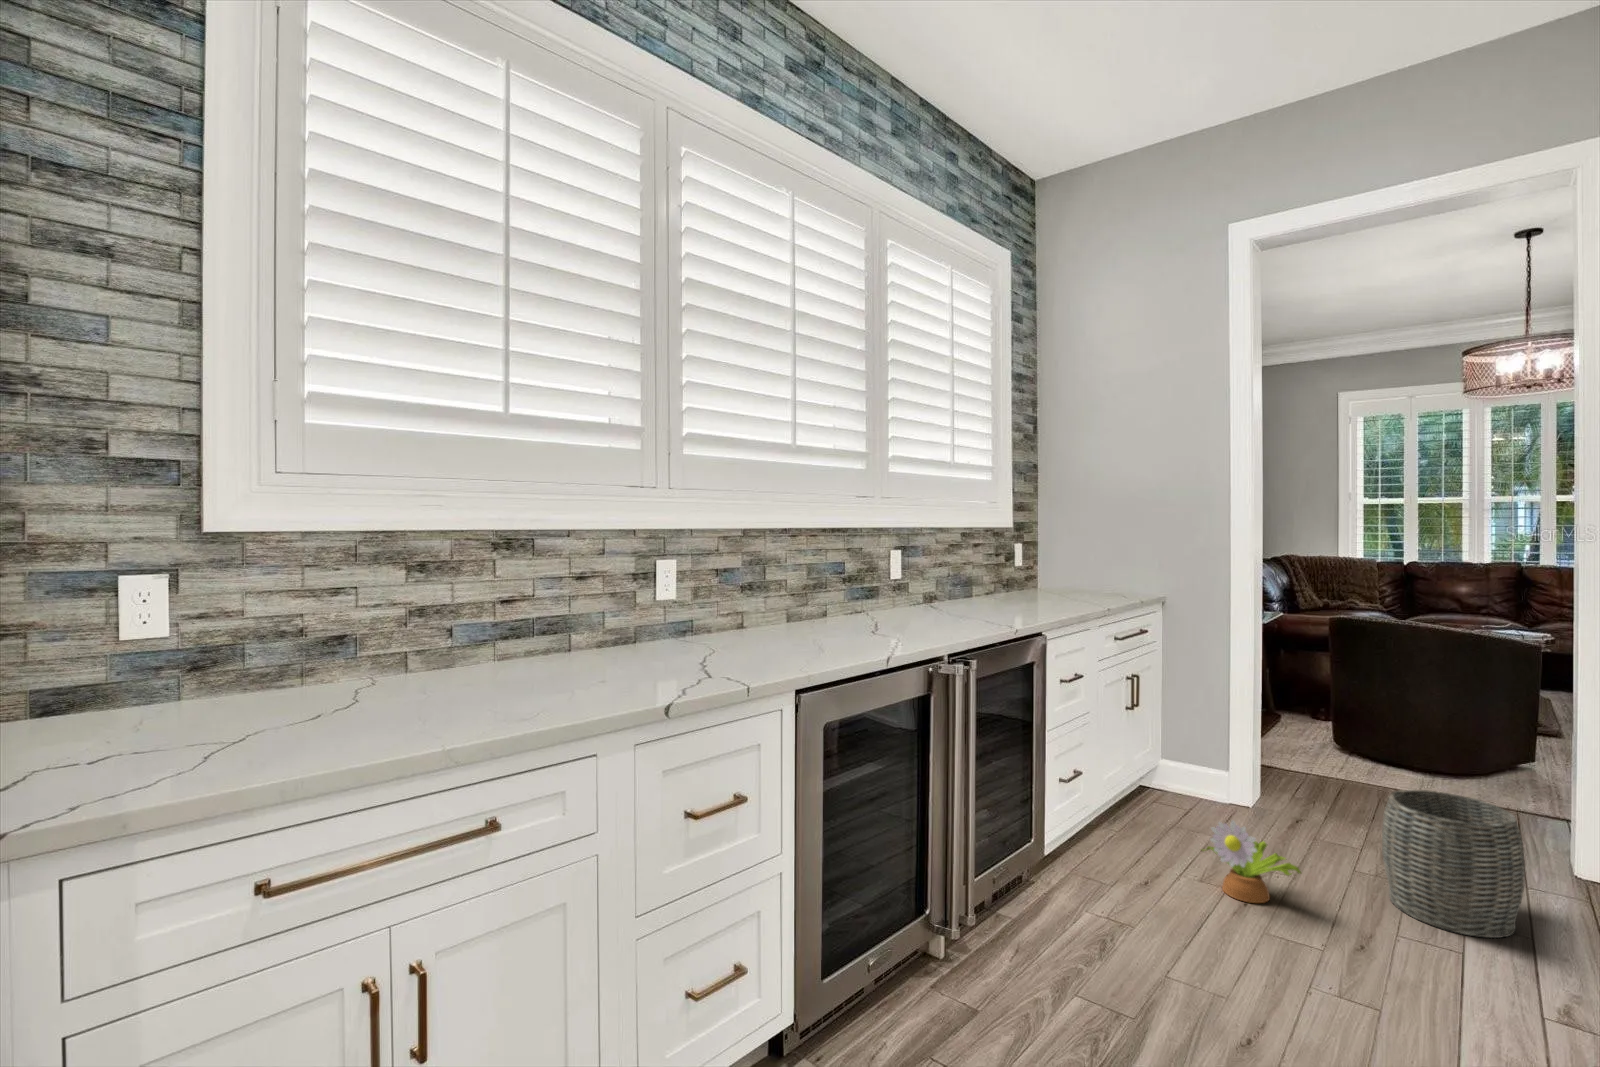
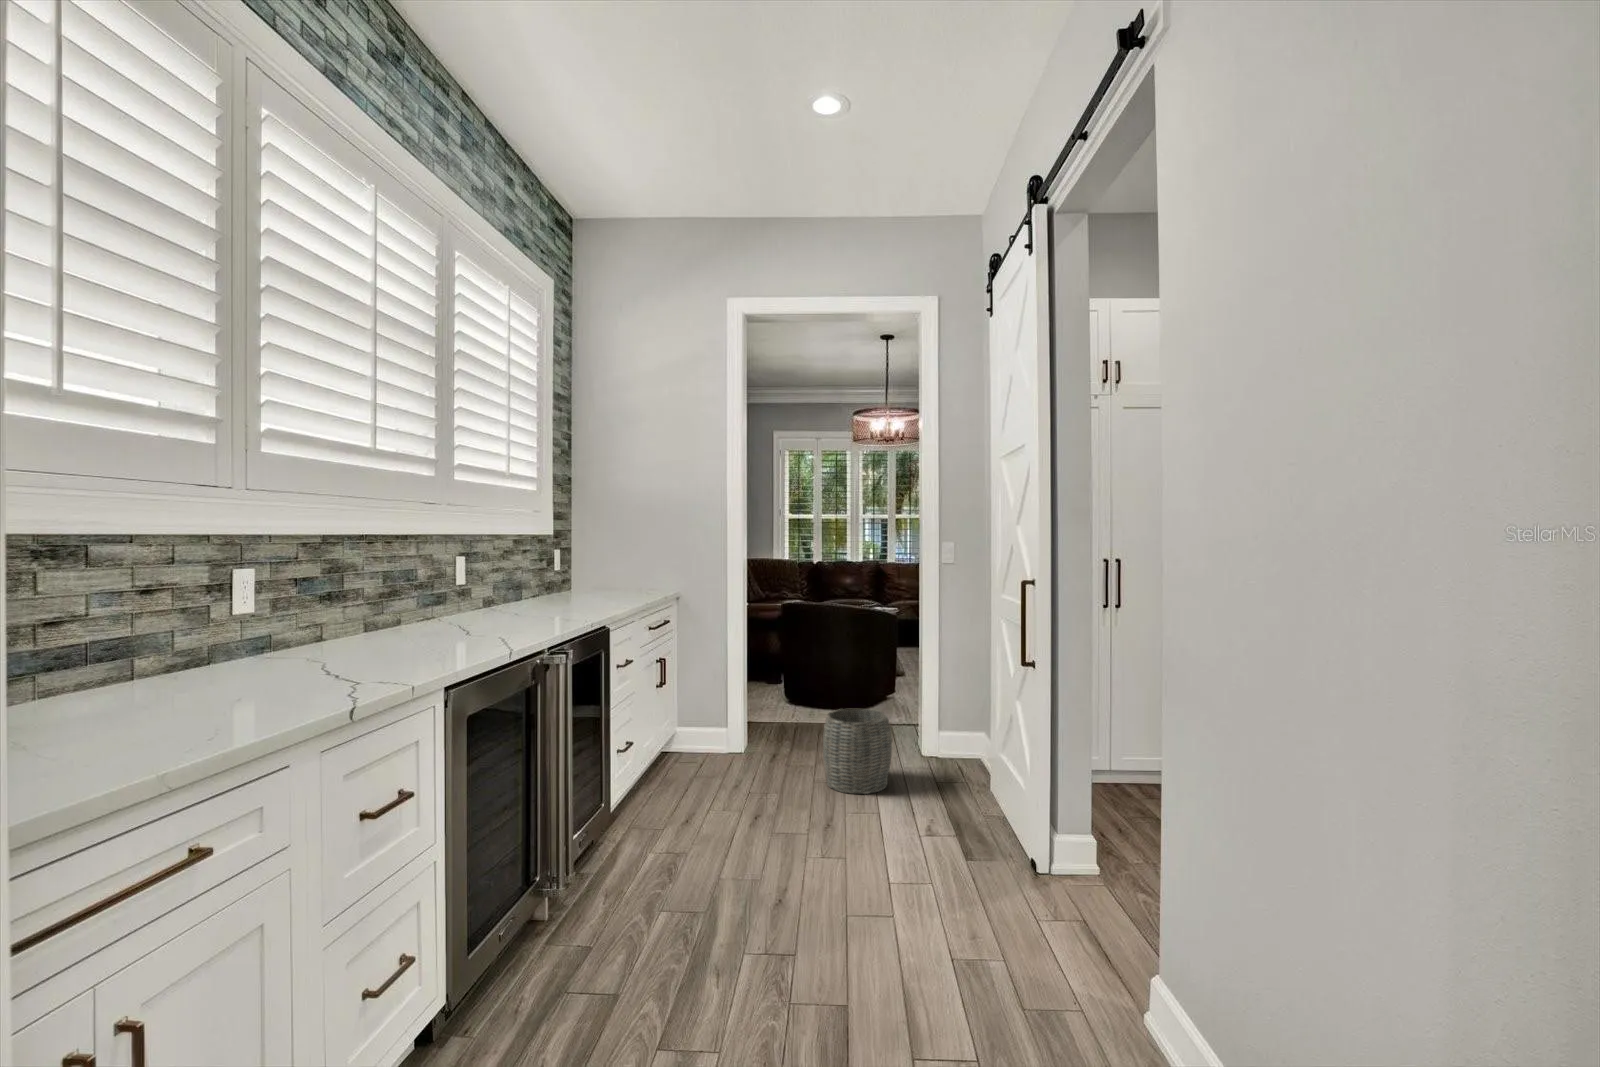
decorative plant: present [1201,820,1301,903] -> none [719,751,784,810]

